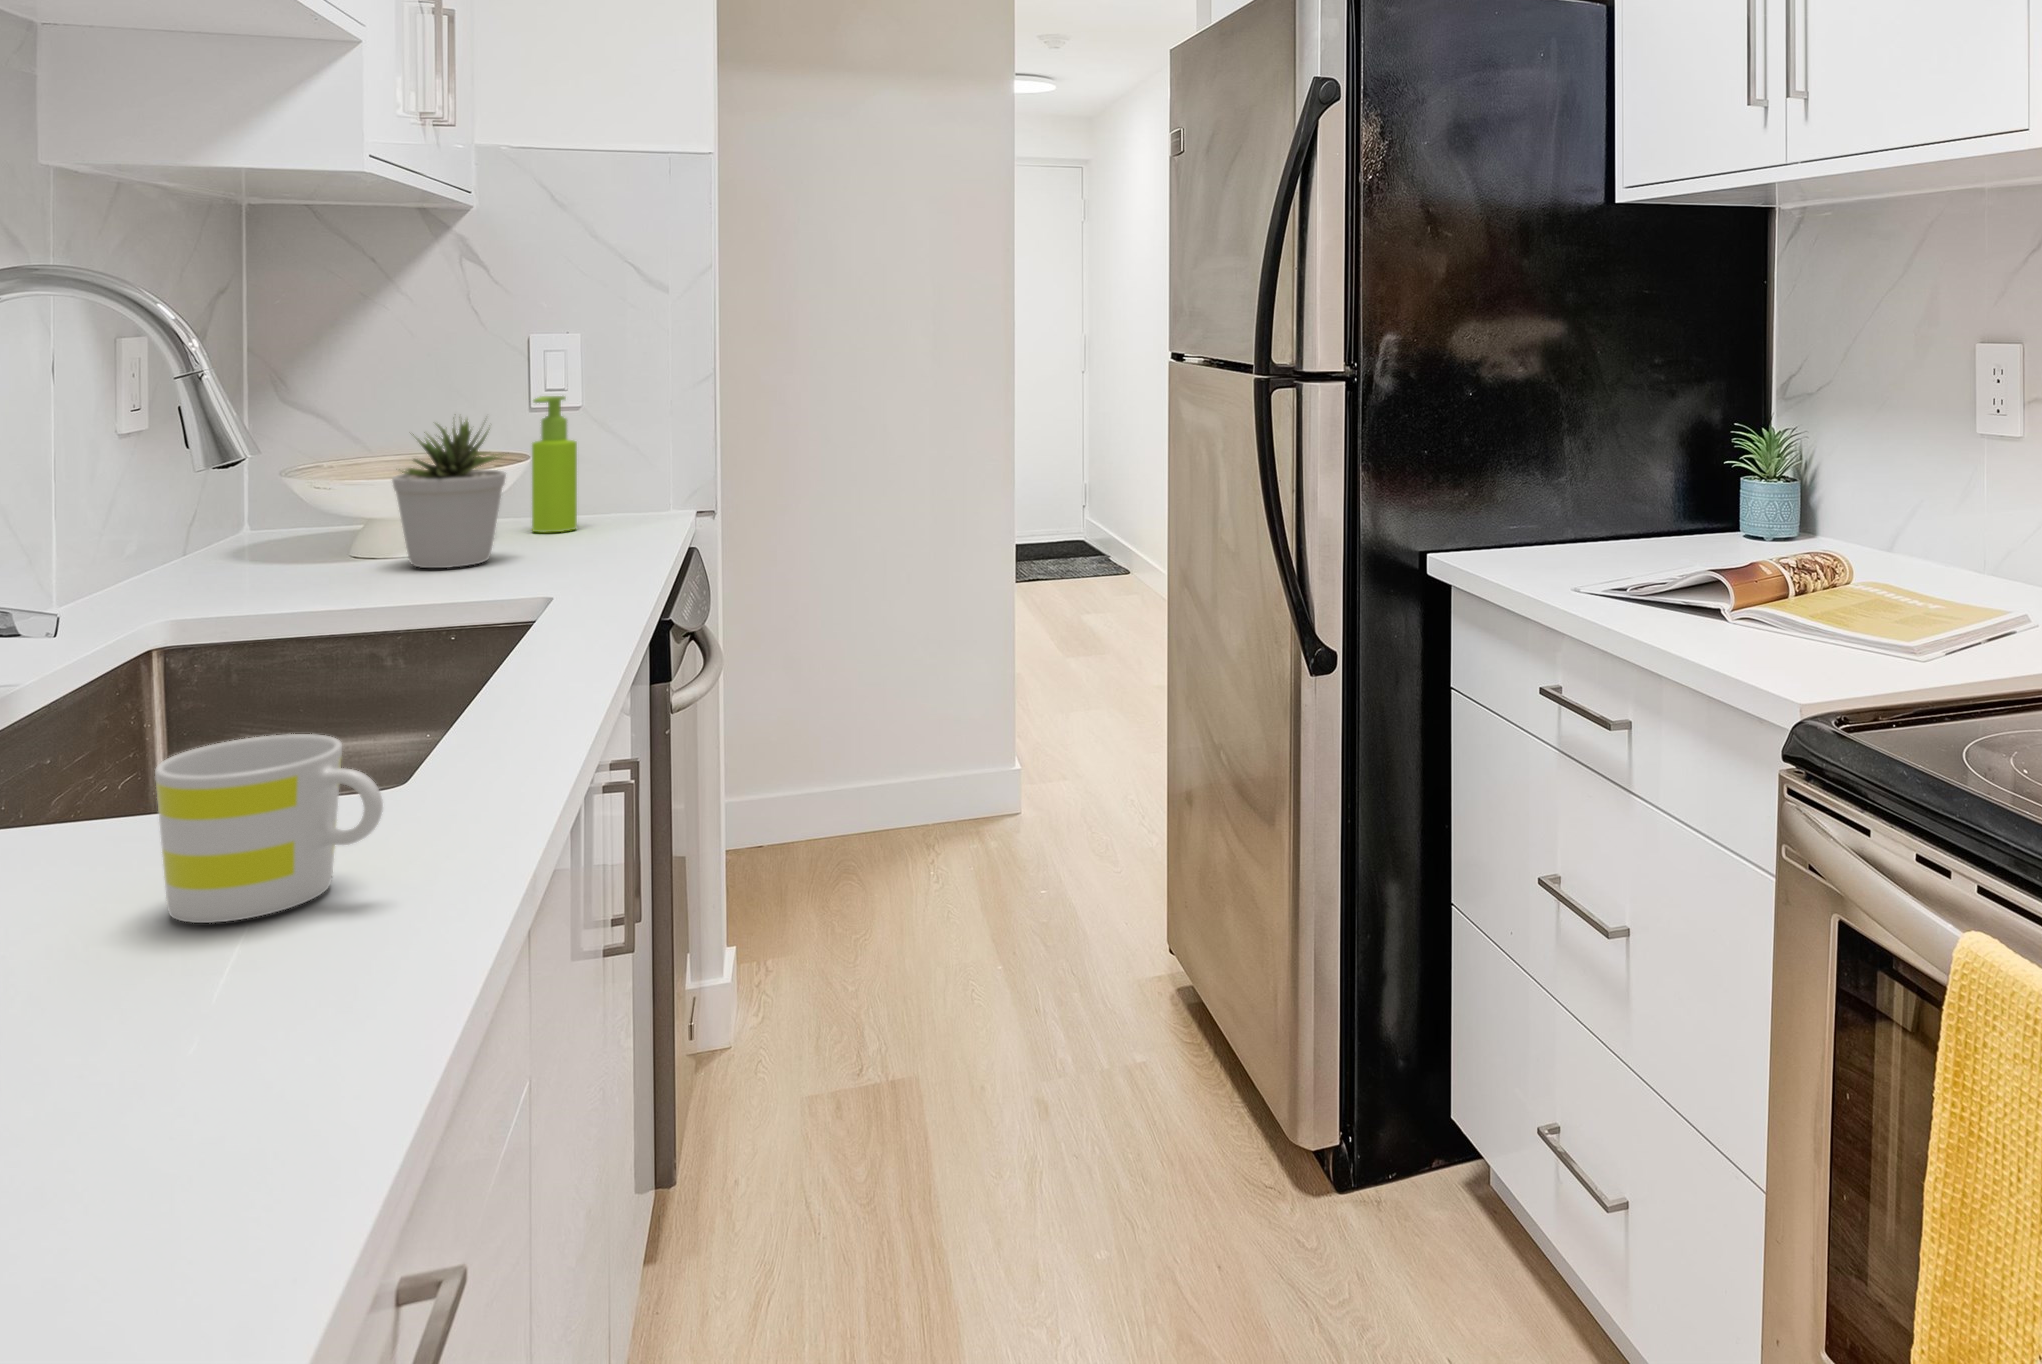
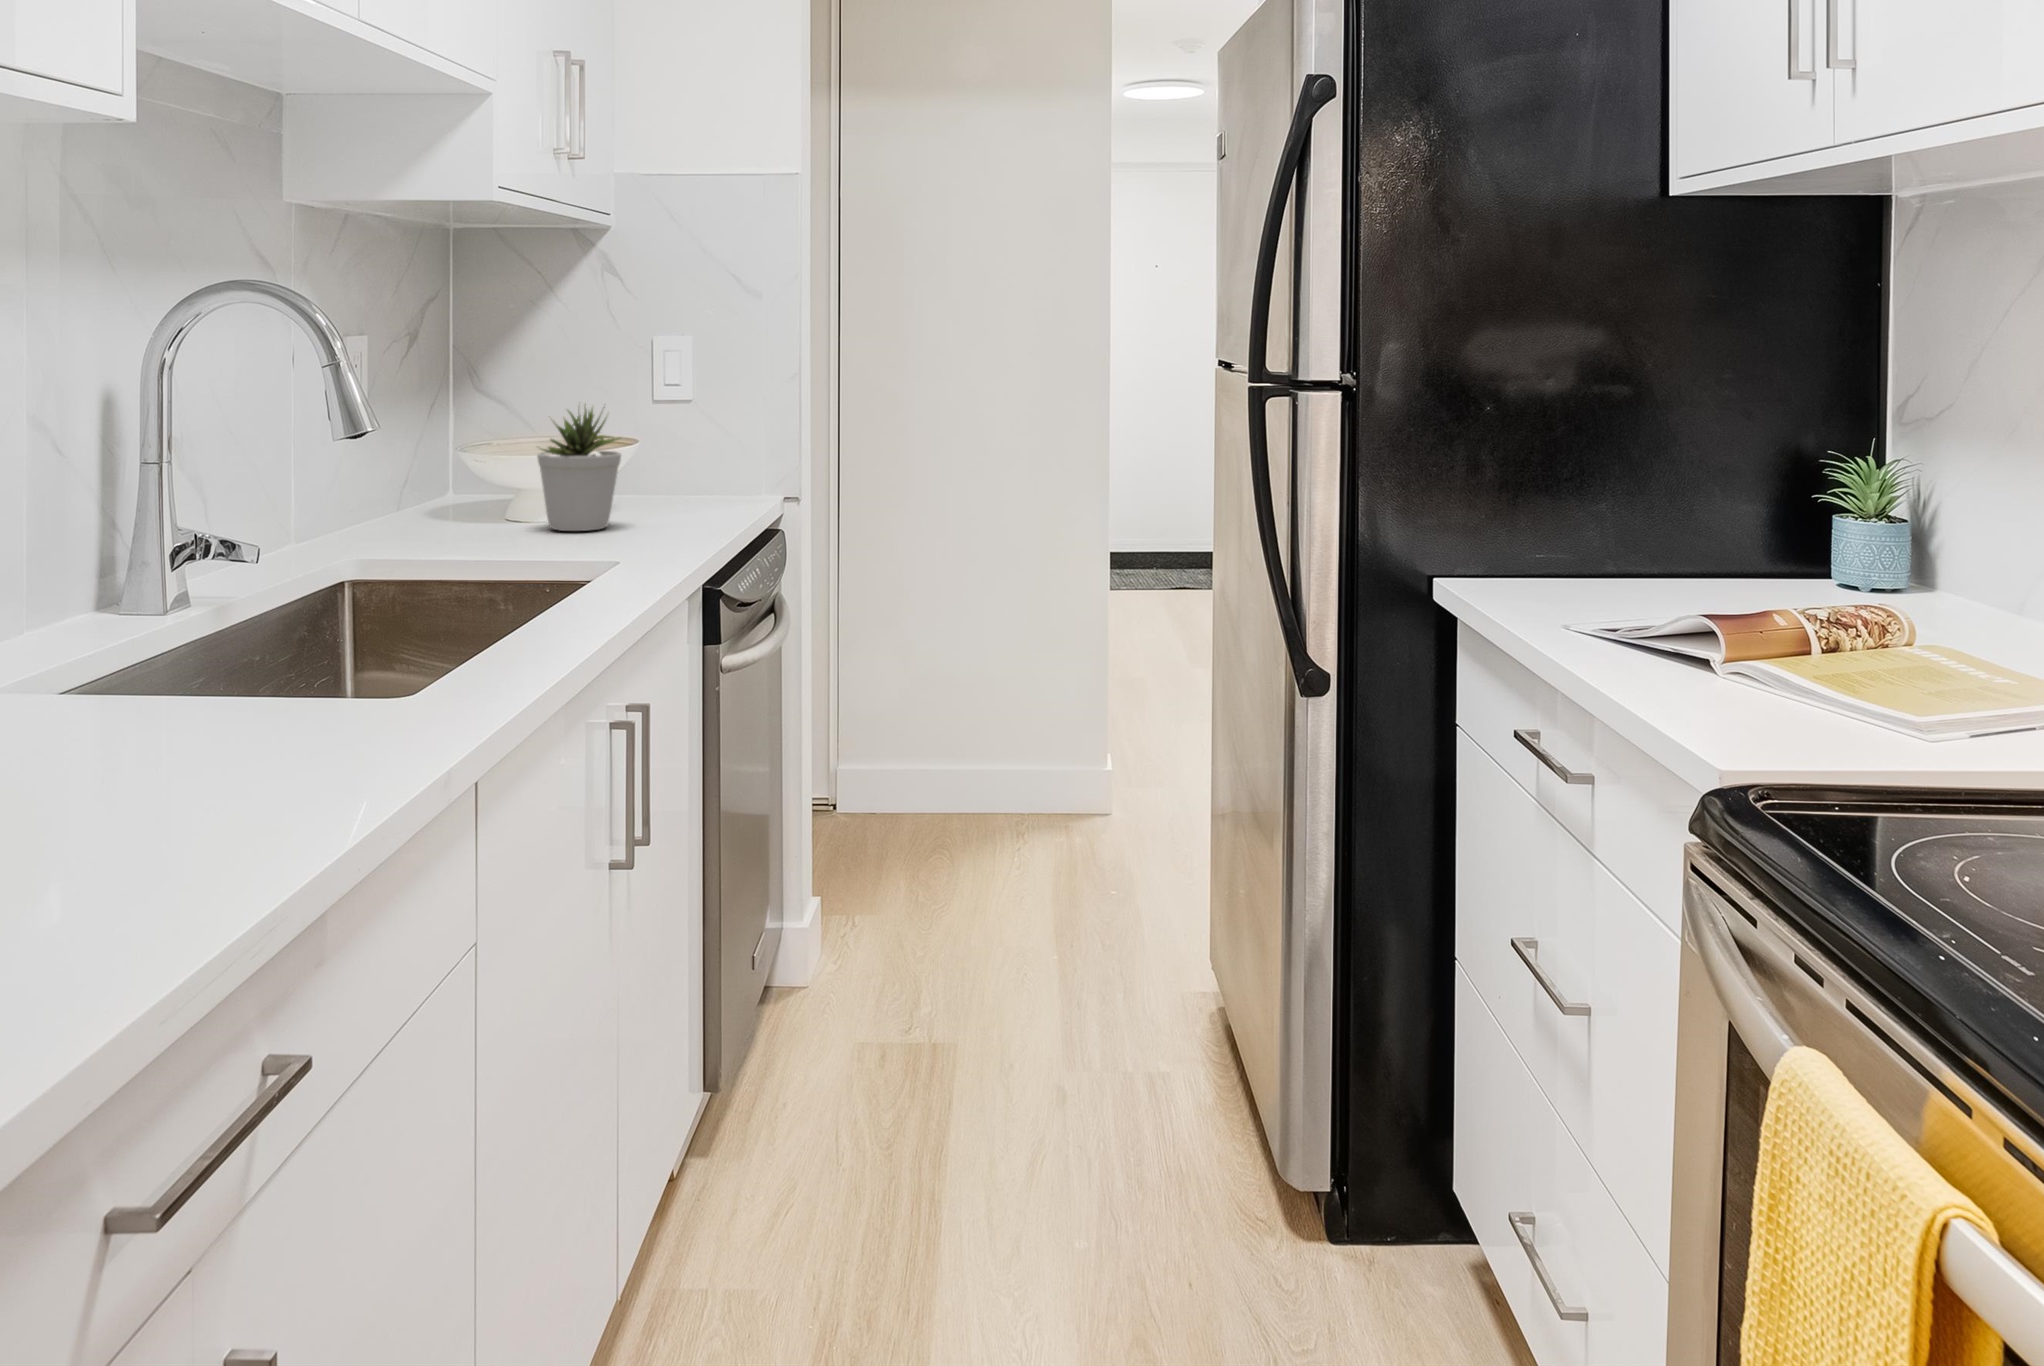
soap dispenser: present [532,396,577,532] -> none [659,391,695,509]
mug: present [155,734,383,923] -> none [167,631,308,766]

